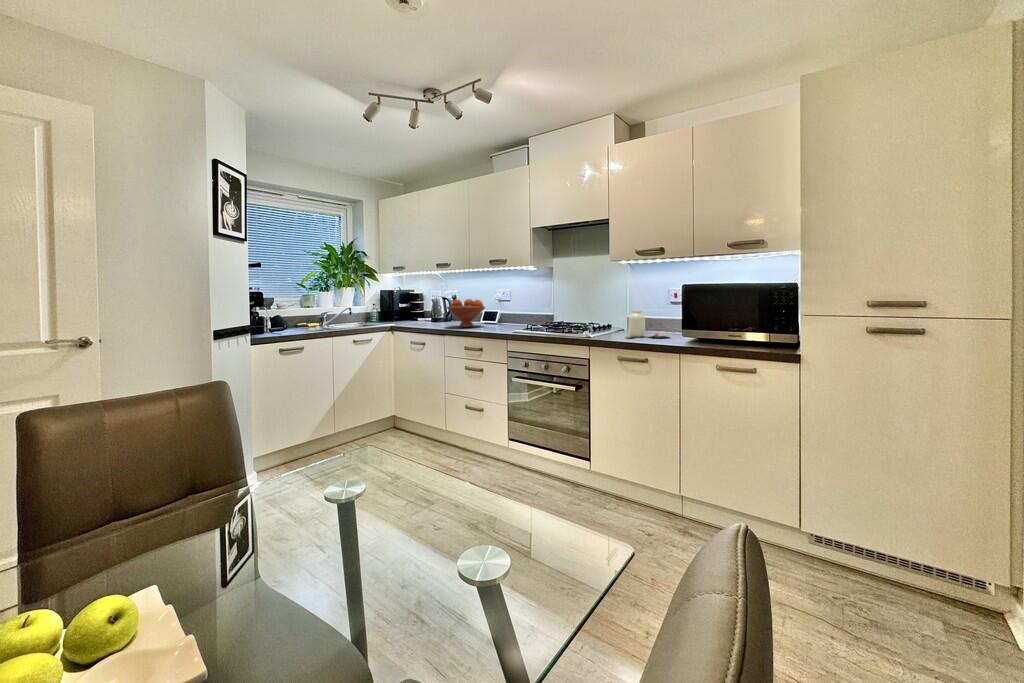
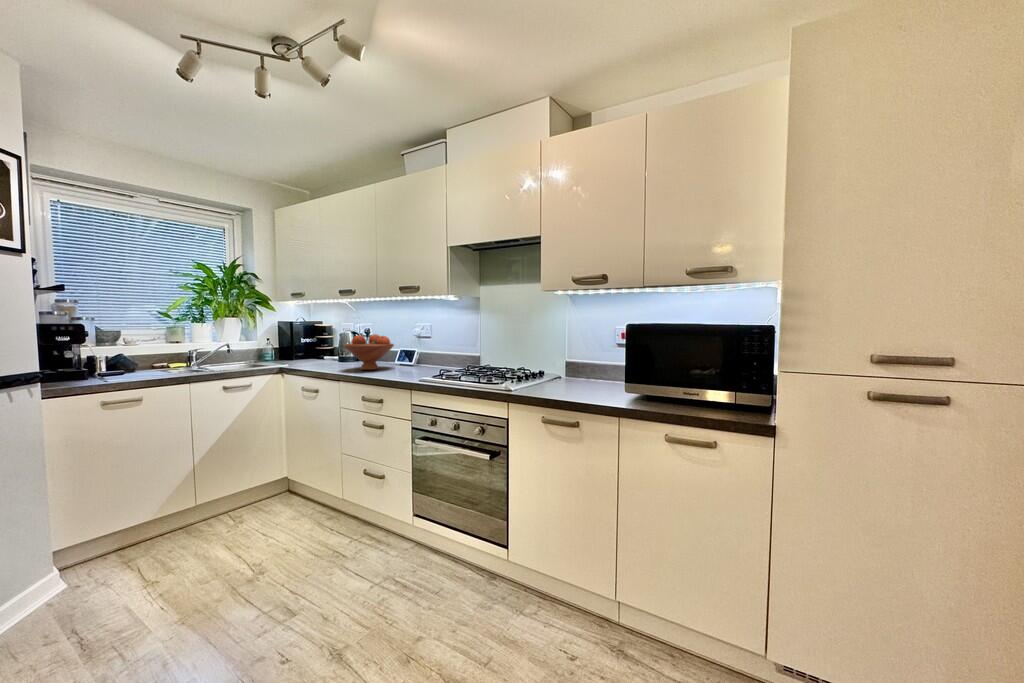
jar: present [628,311,669,337] -> none [553,356,610,391]

